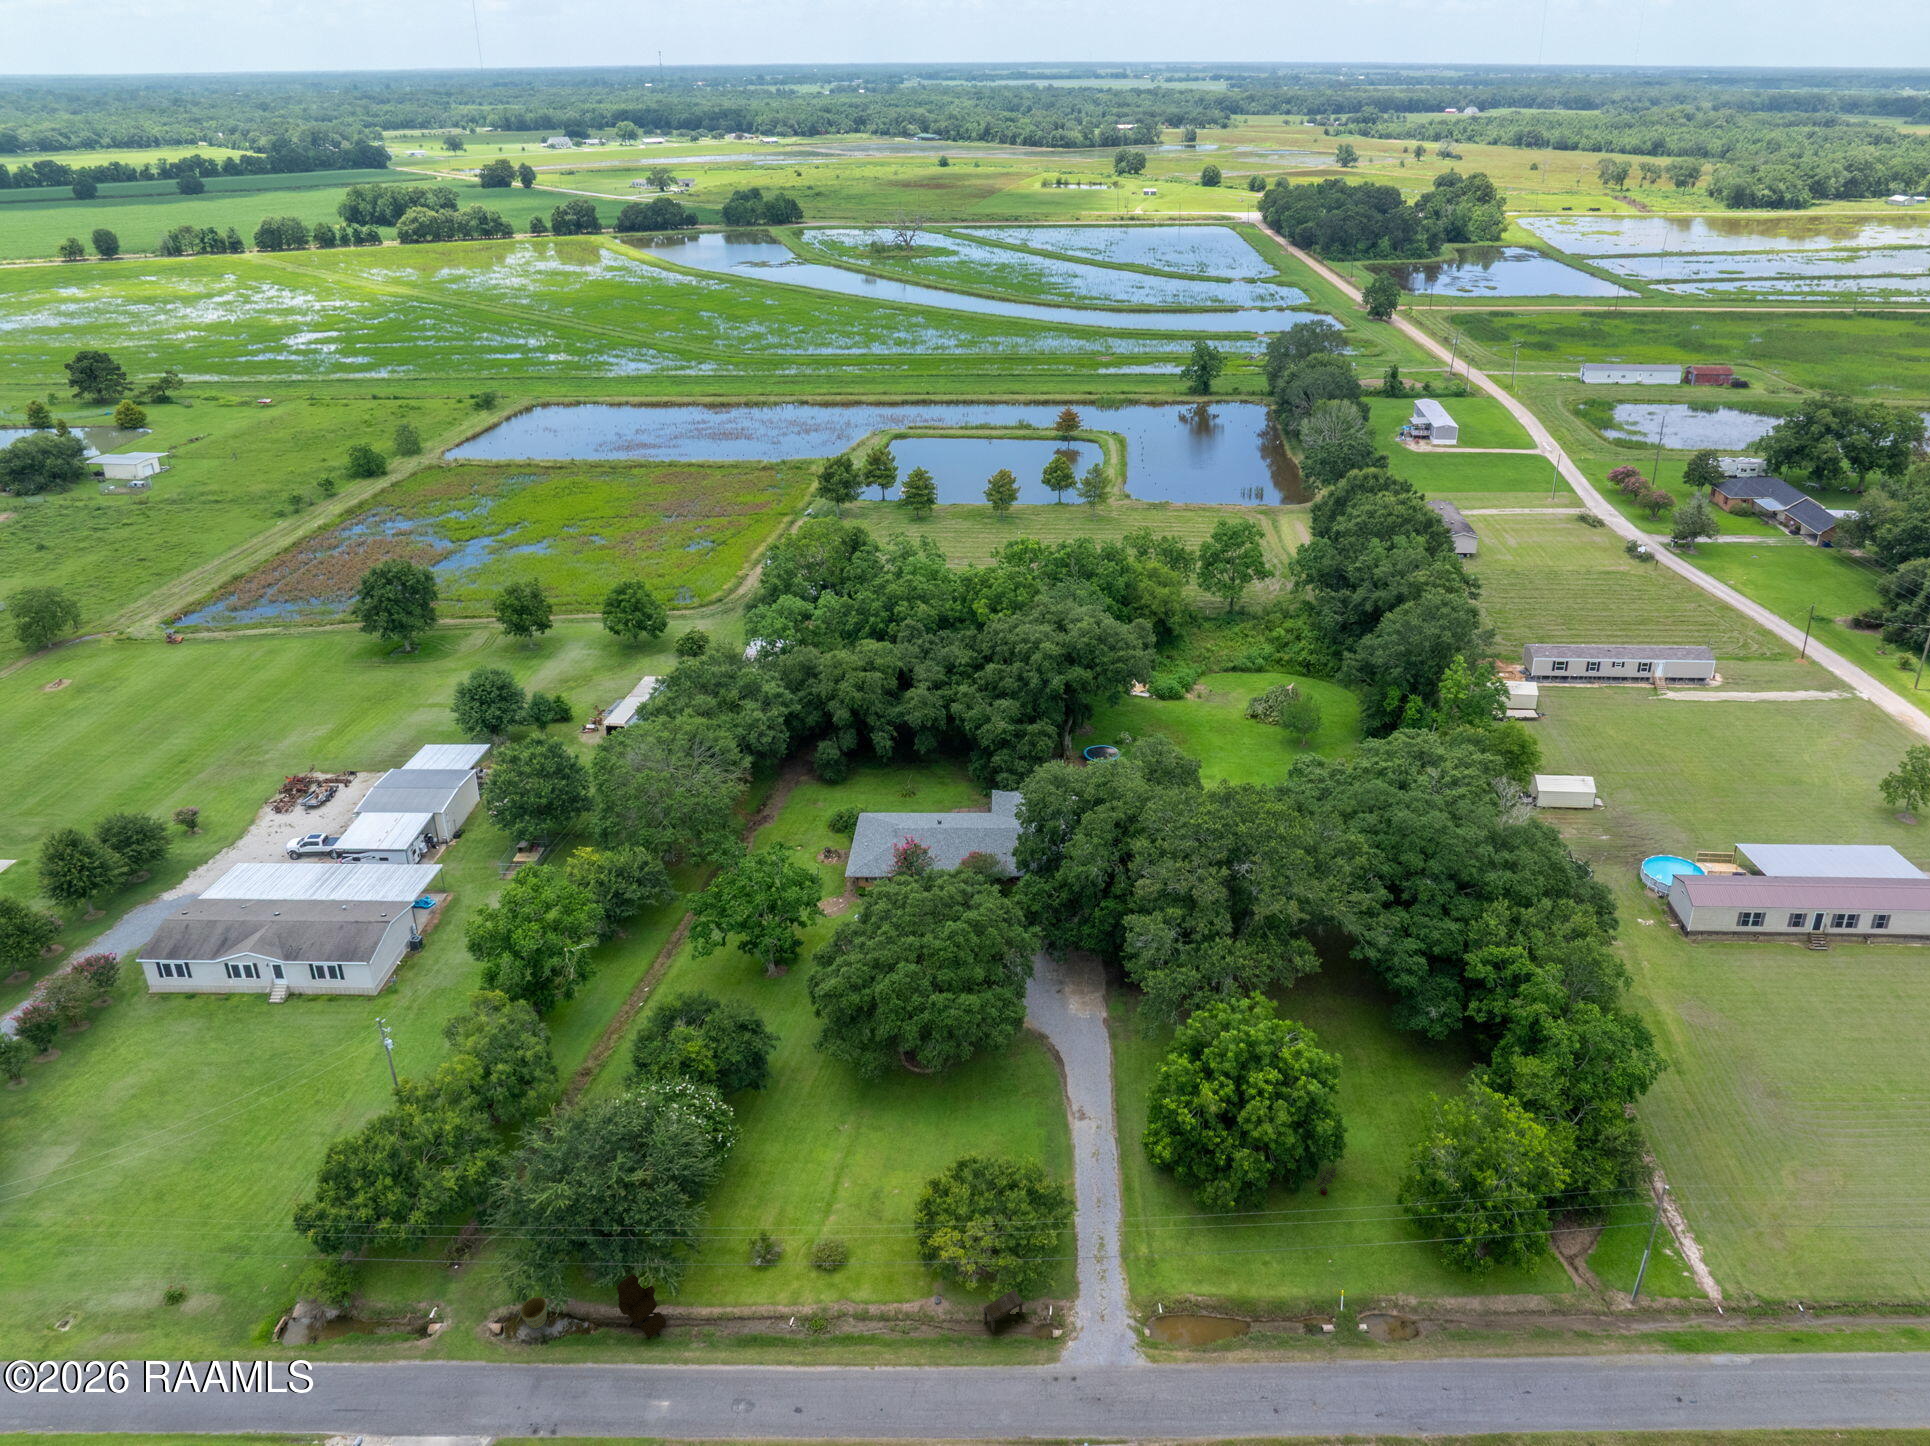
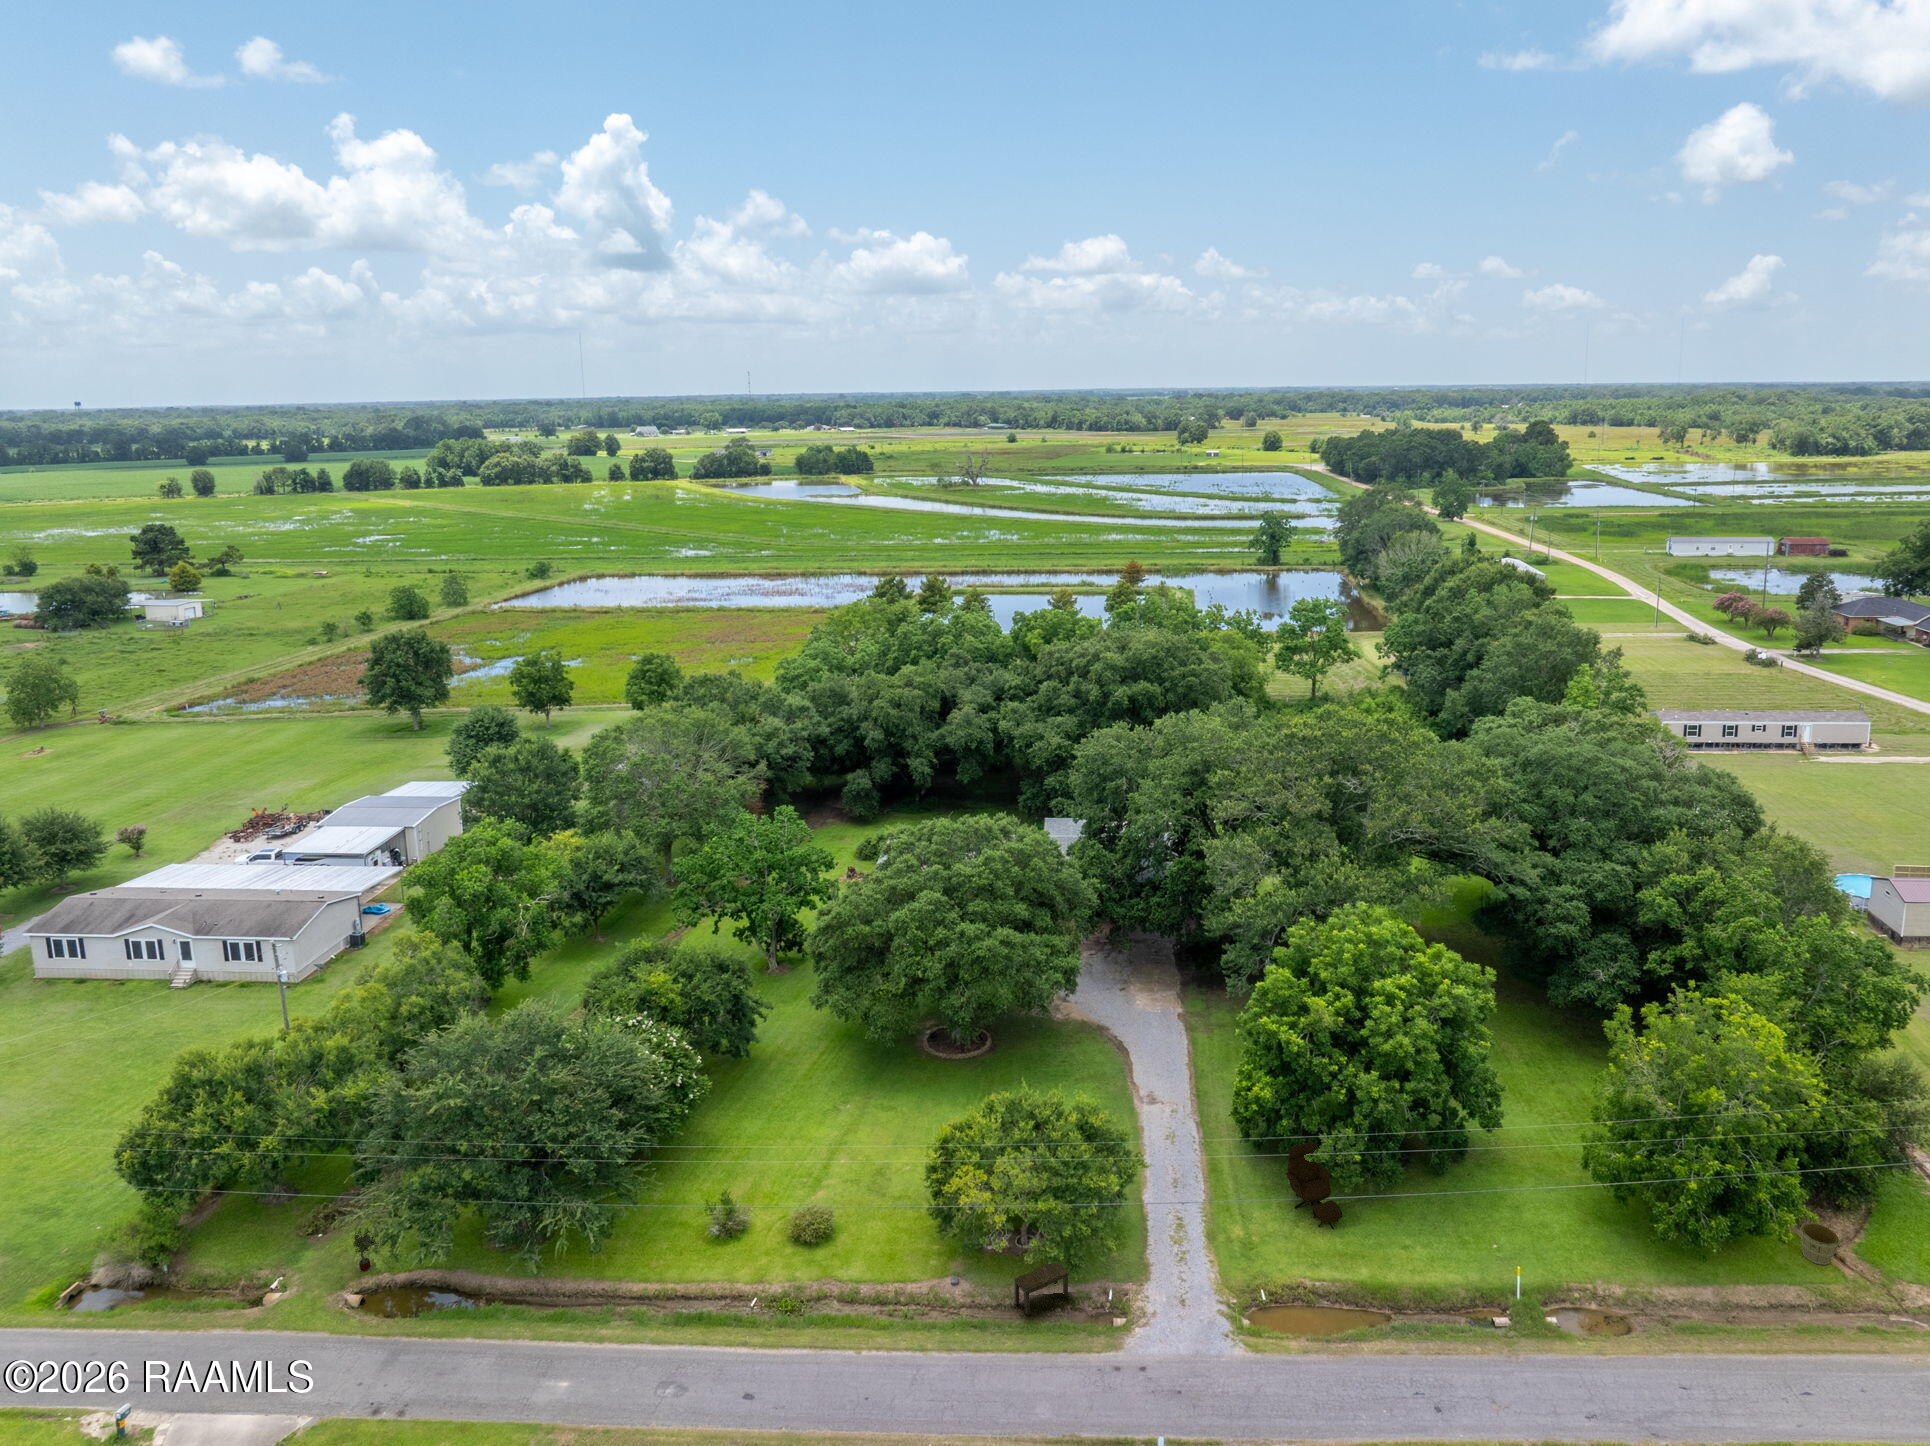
potted tree: present [1315,1166,1337,1195] -> present [353,1228,379,1271]
lounge chair: present [617,1274,666,1339] -> present [1286,1142,1343,1229]
wooden bucket: present [521,1297,547,1329] -> present [1800,1222,1840,1265]

